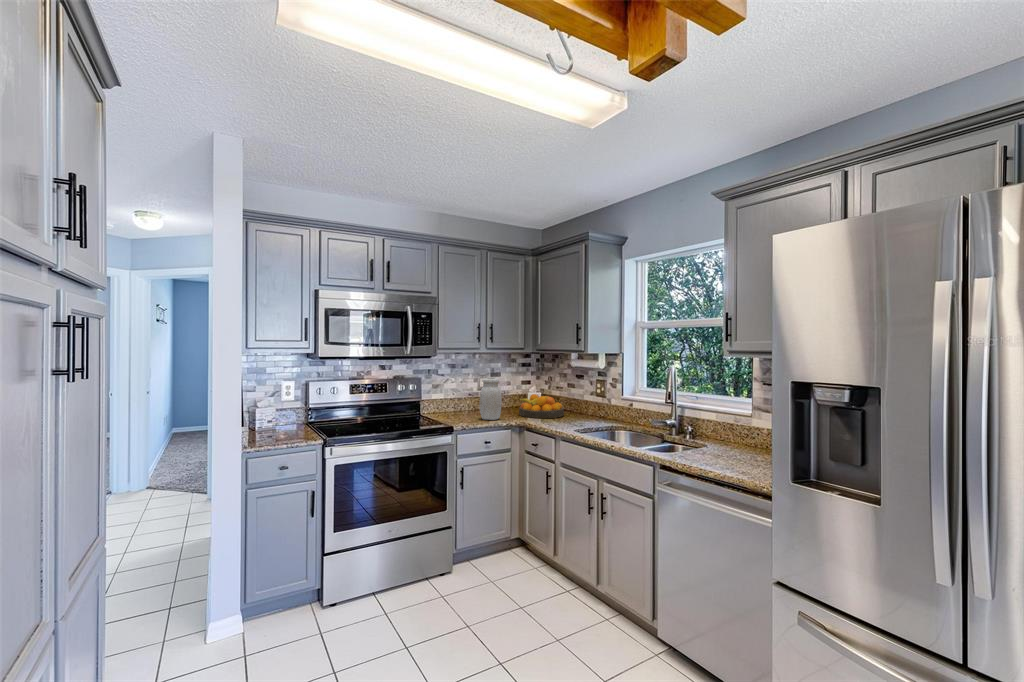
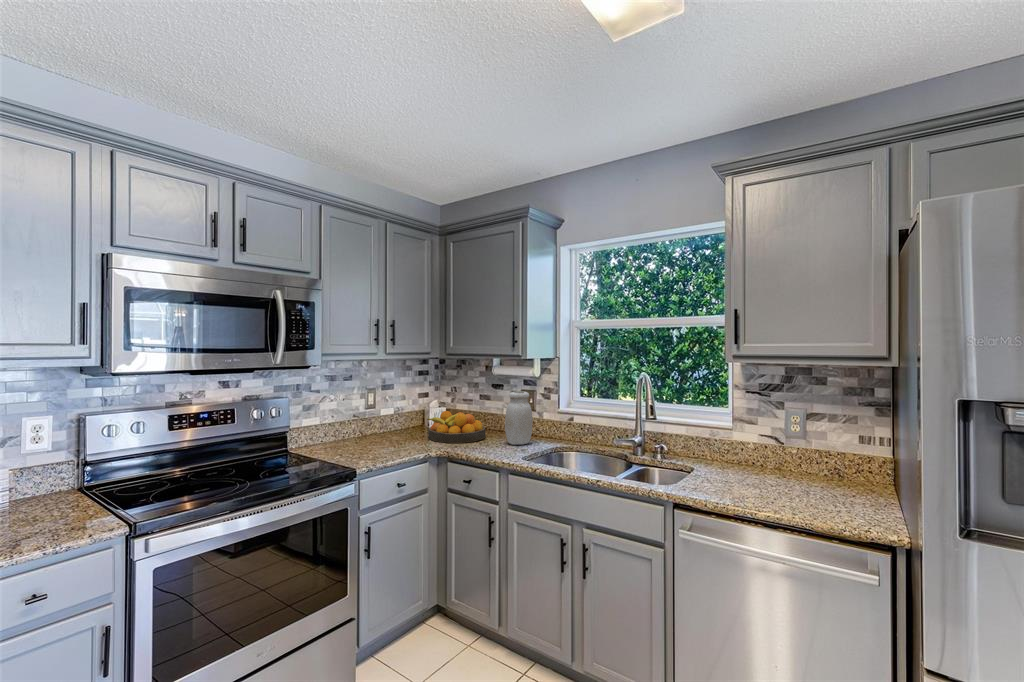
jar: present [479,378,502,420] -> present [505,392,533,445]

